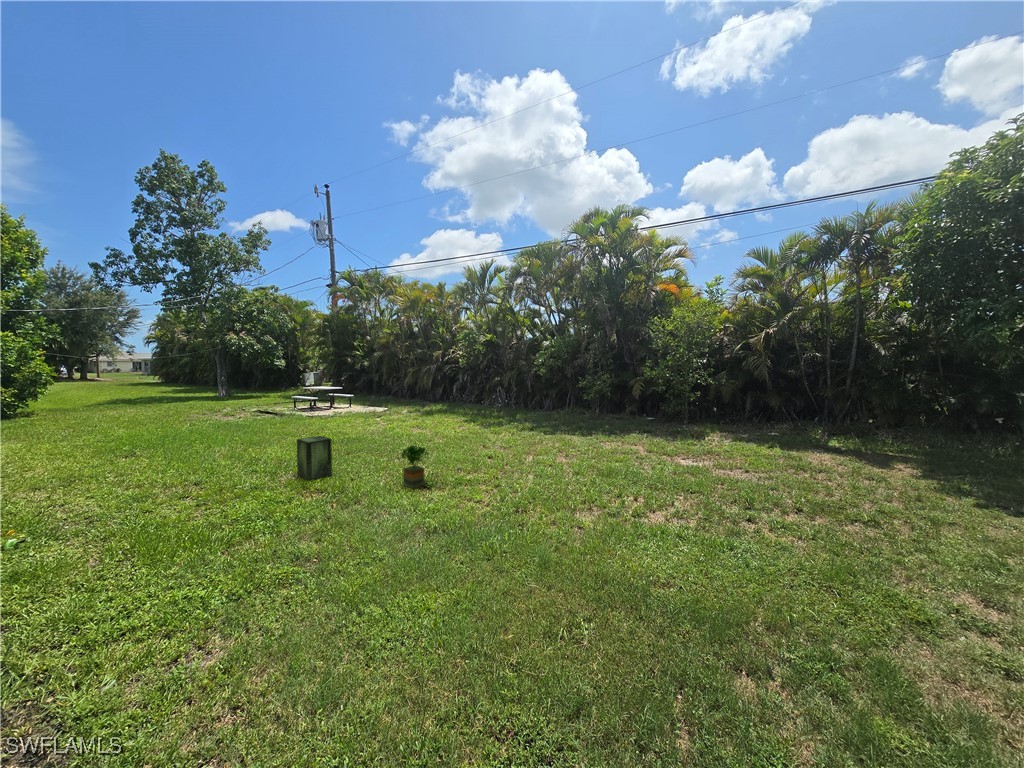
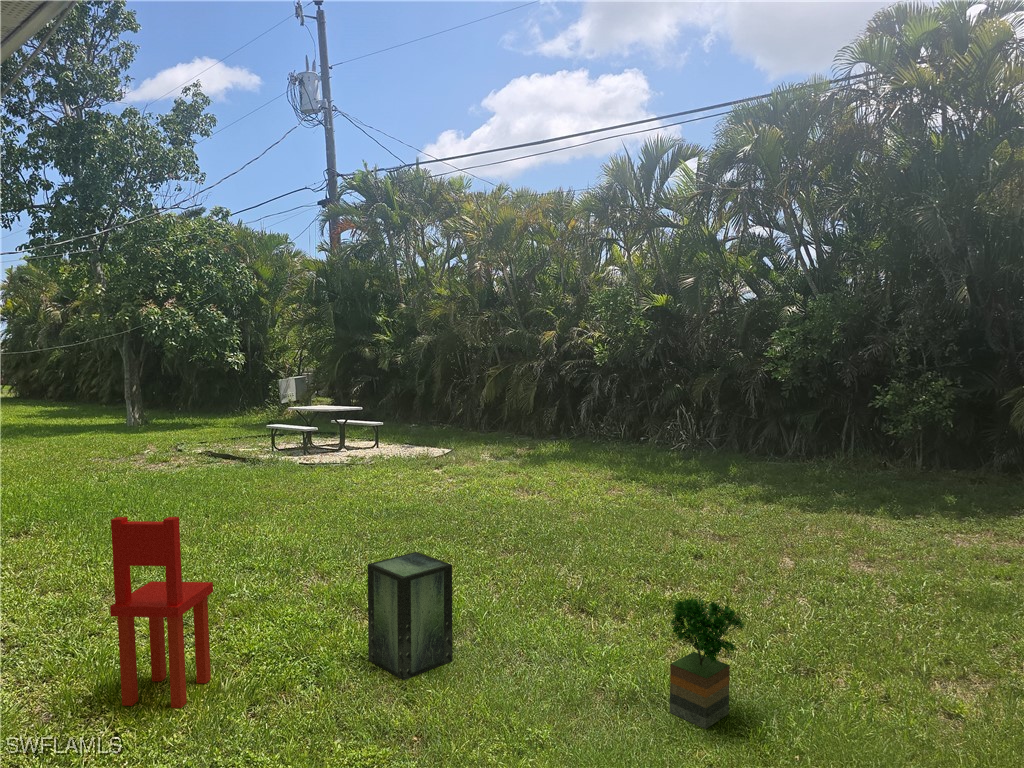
chair: none [181,418,229,491] -> present [110,517,213,708]

